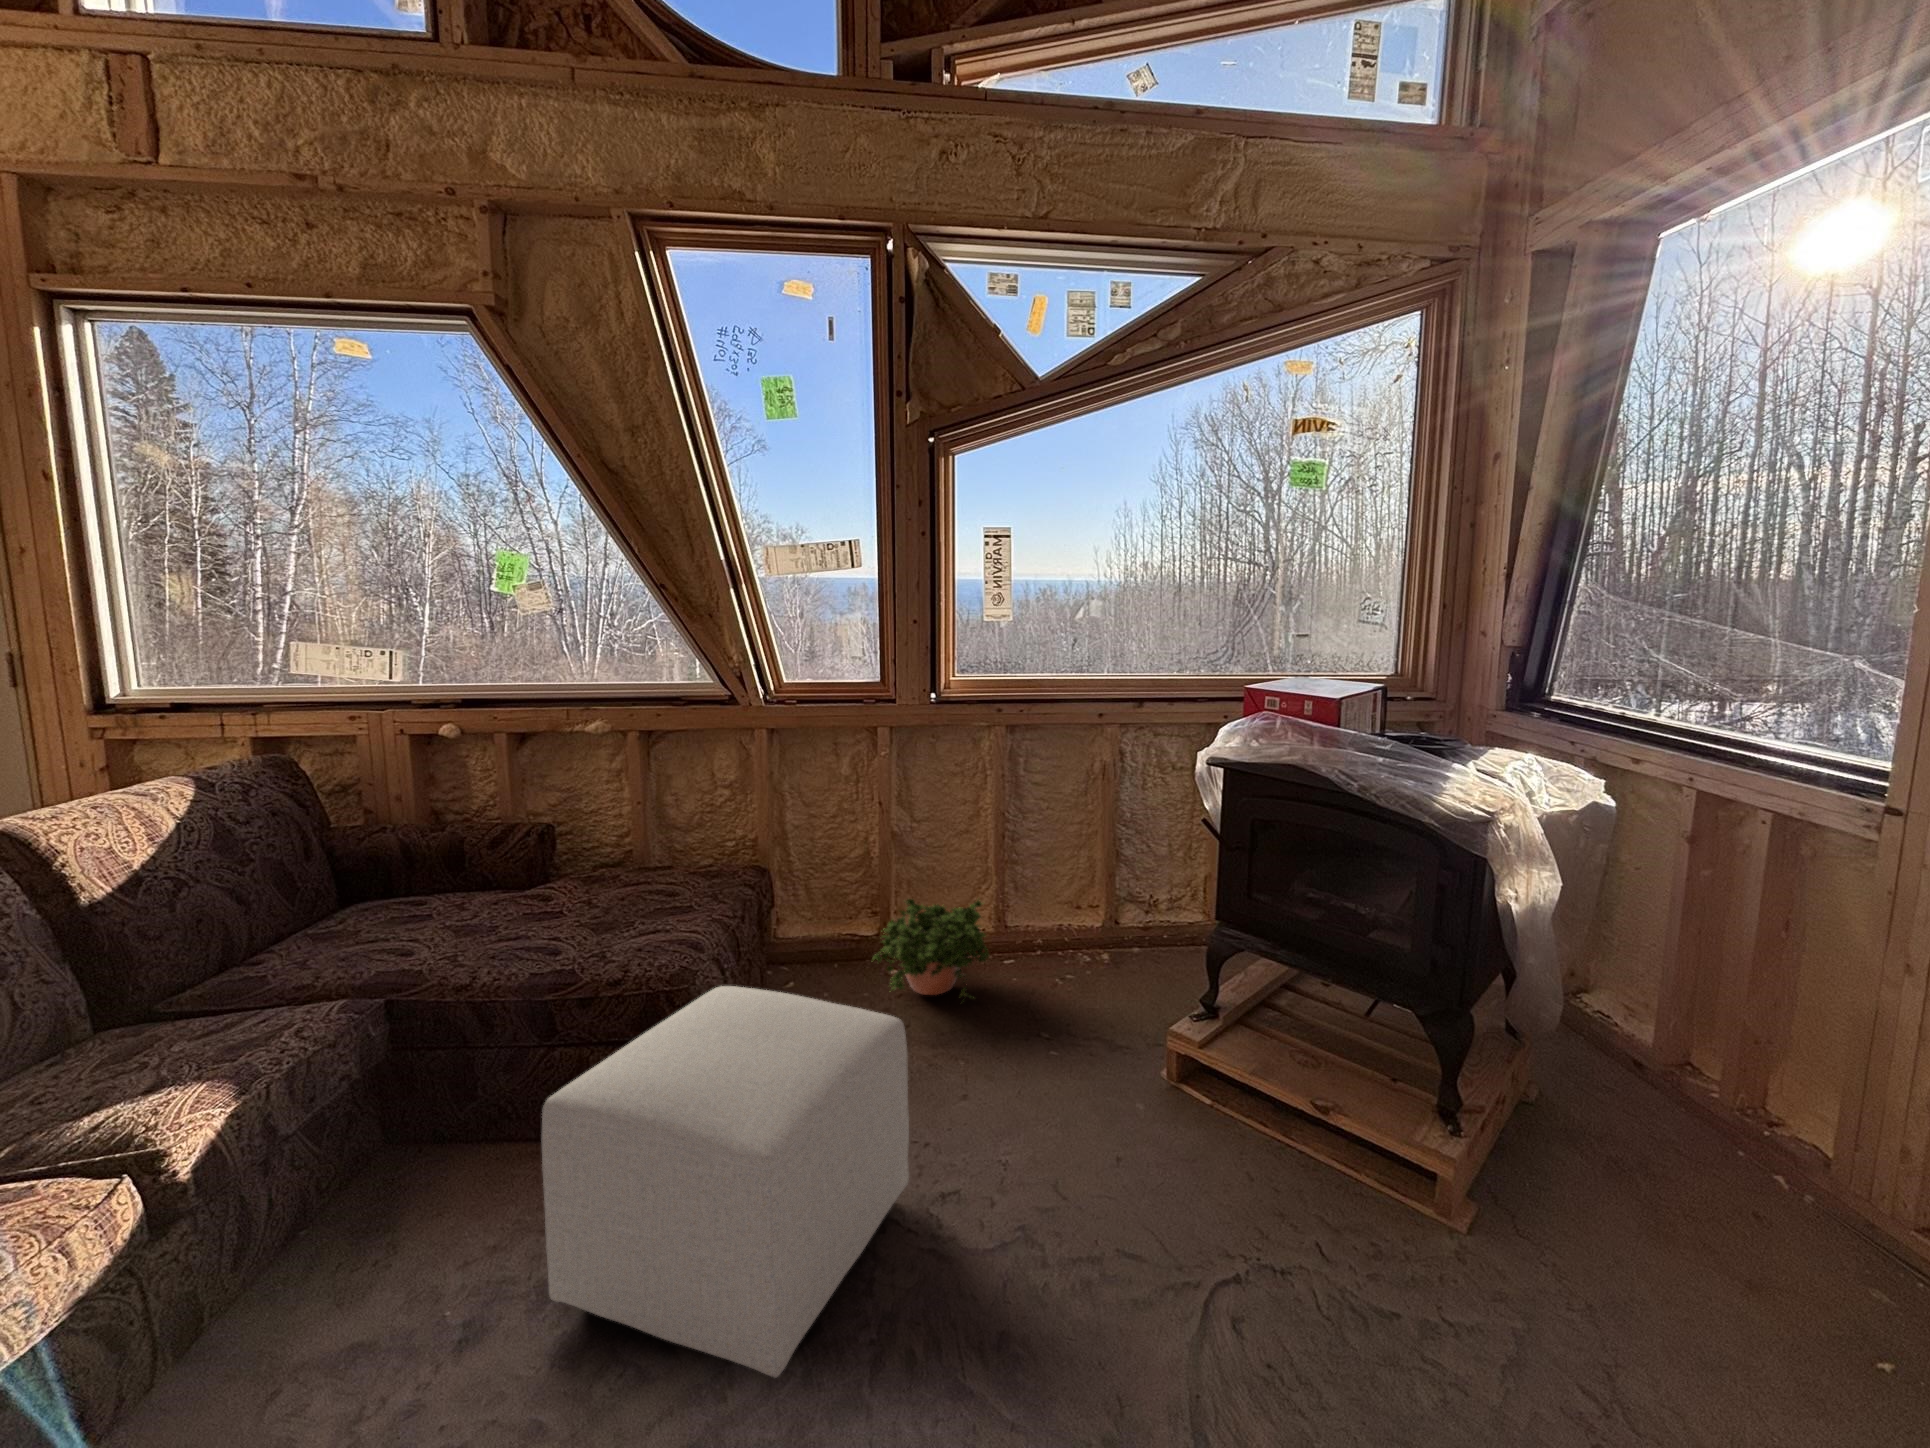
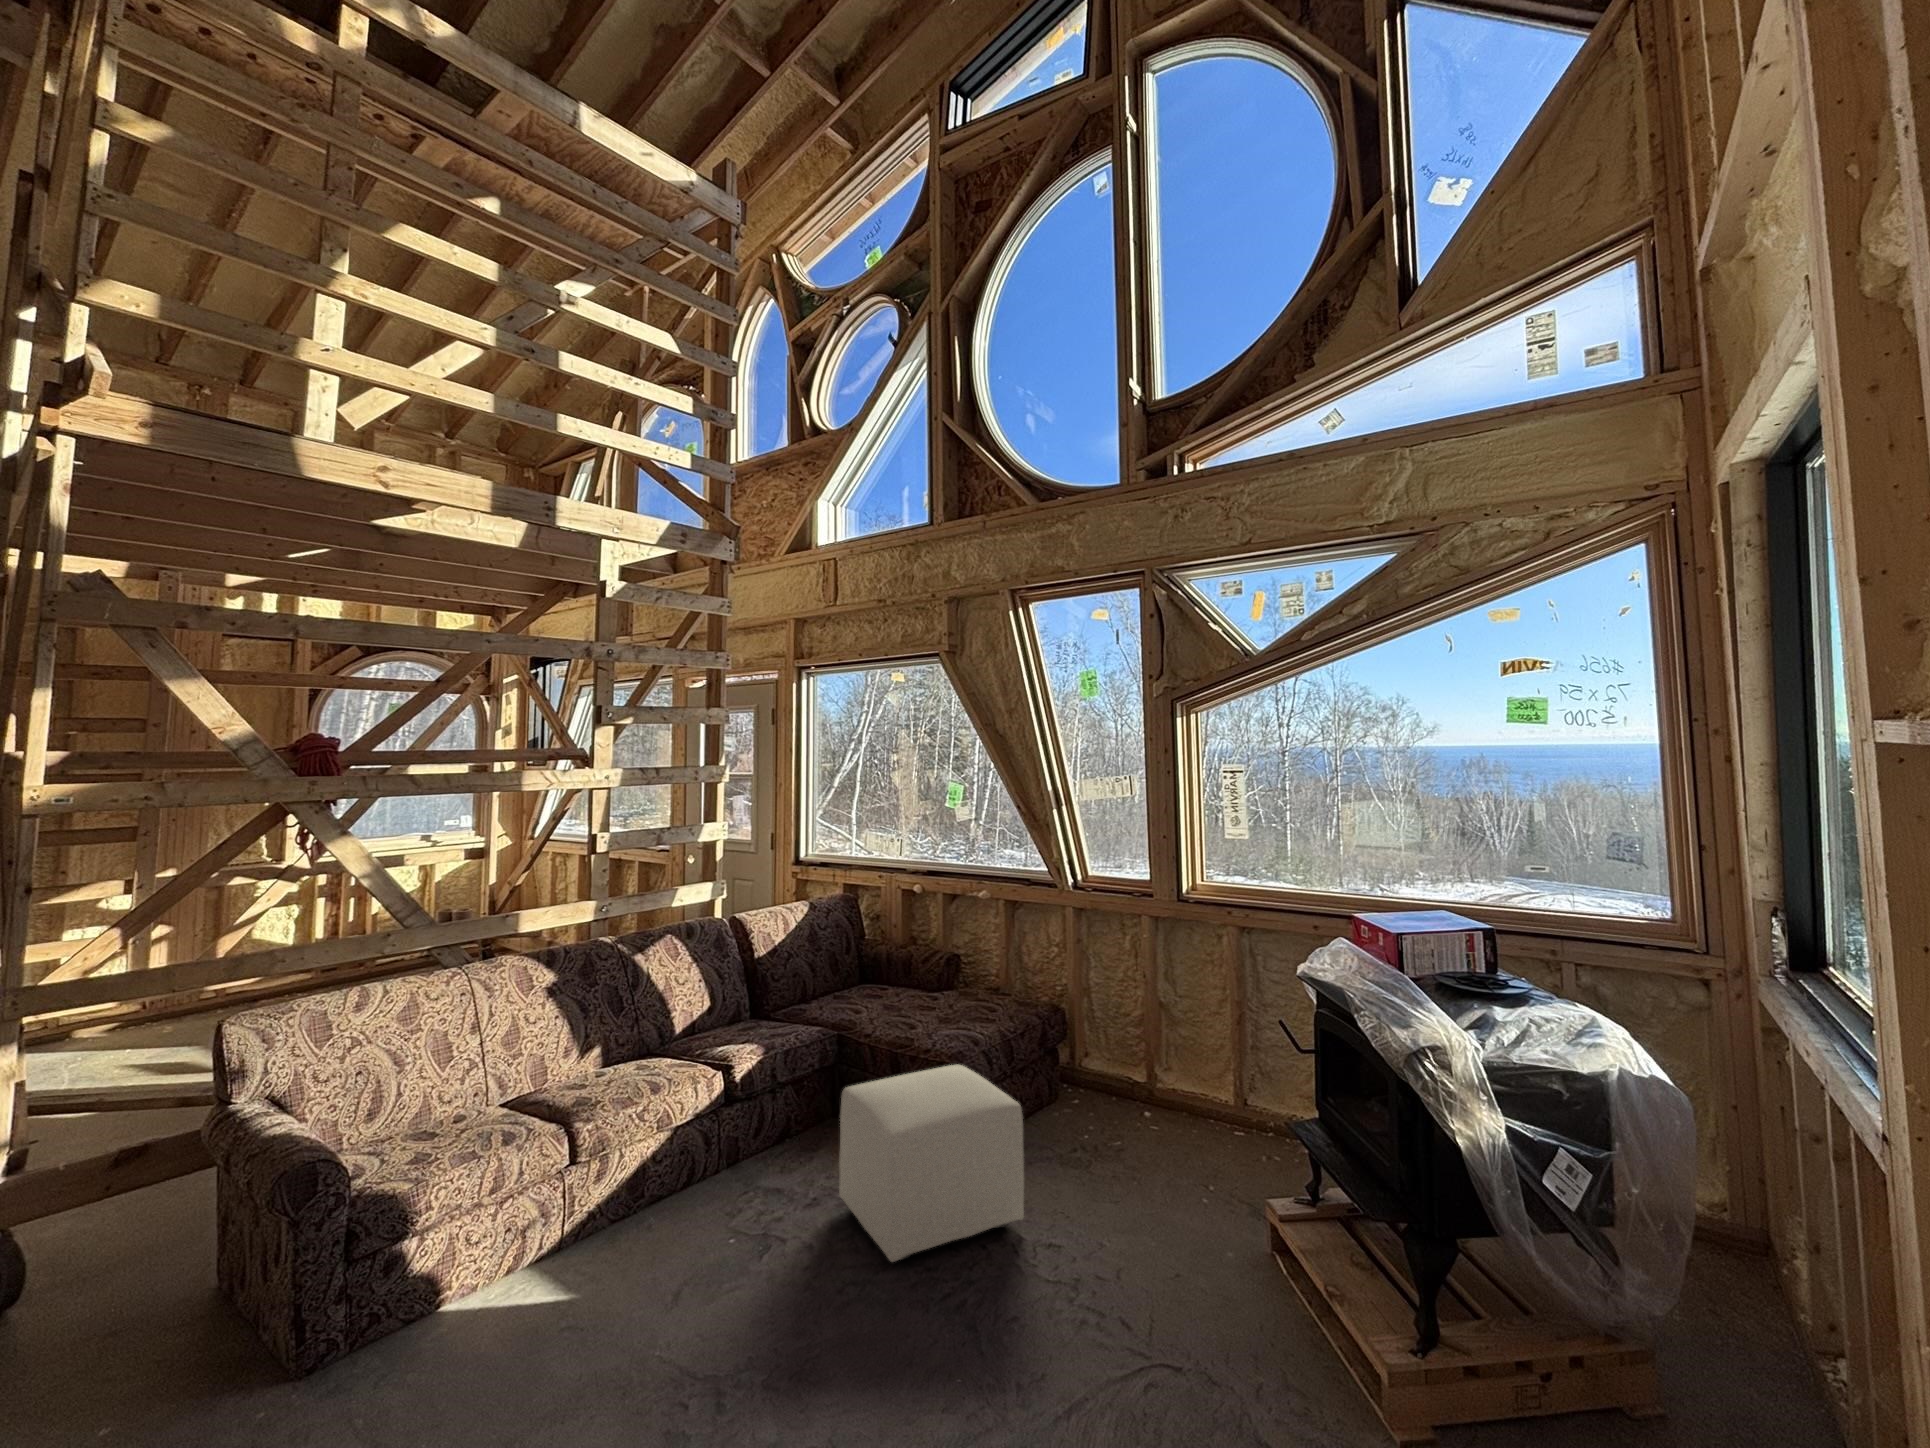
potted plant: present [873,899,989,998] -> none [1108,1054,1212,1147]

